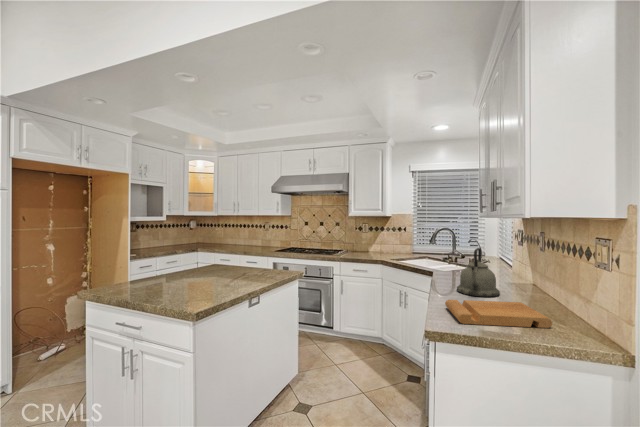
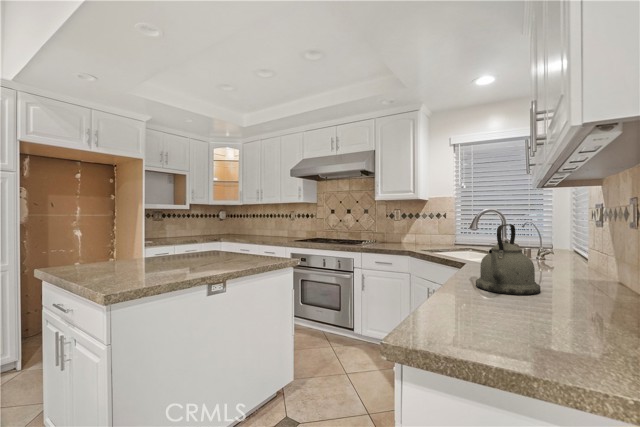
cutting board: present [445,300,552,328] -> none [435,293,604,345]

